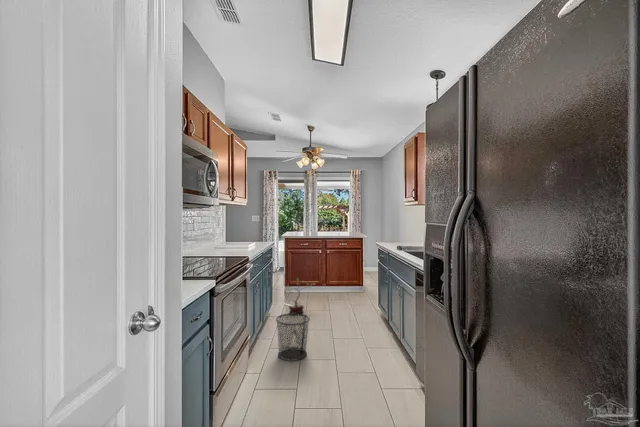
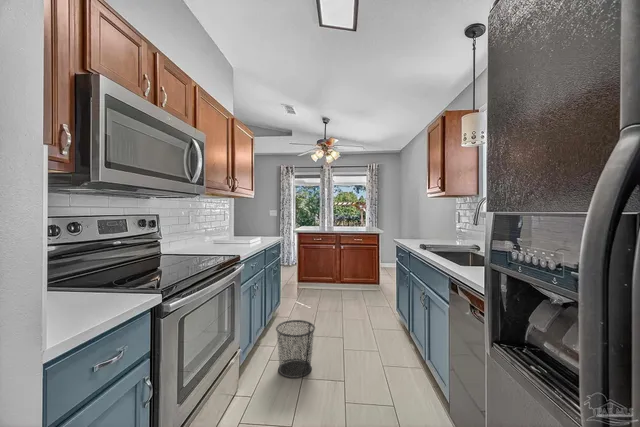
potted plant: present [288,278,304,313] -> none [297,275,328,315]

